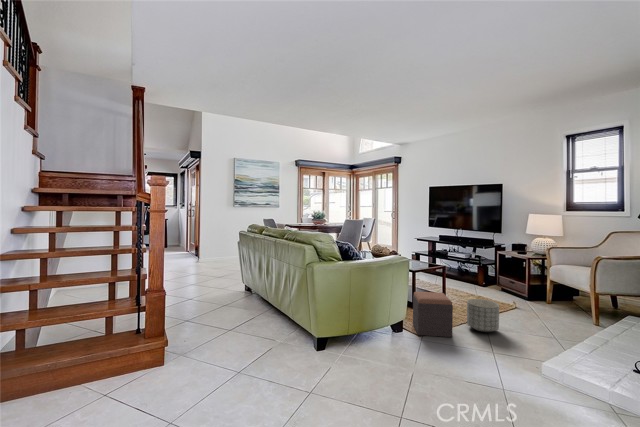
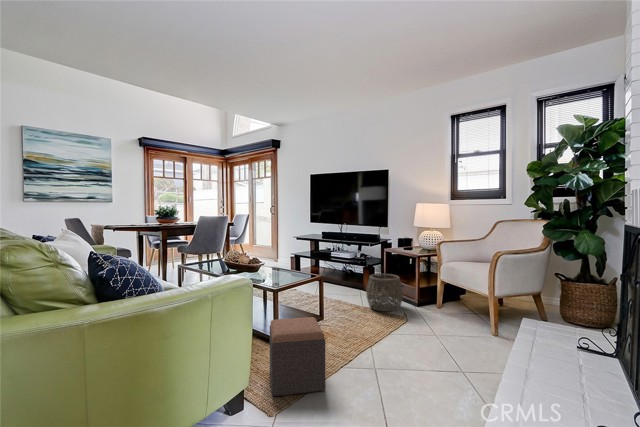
woven basket: none [480,271,514,302] -> present [366,274,403,311]
planter: present [467,299,499,332] -> none [348,319,390,370]

